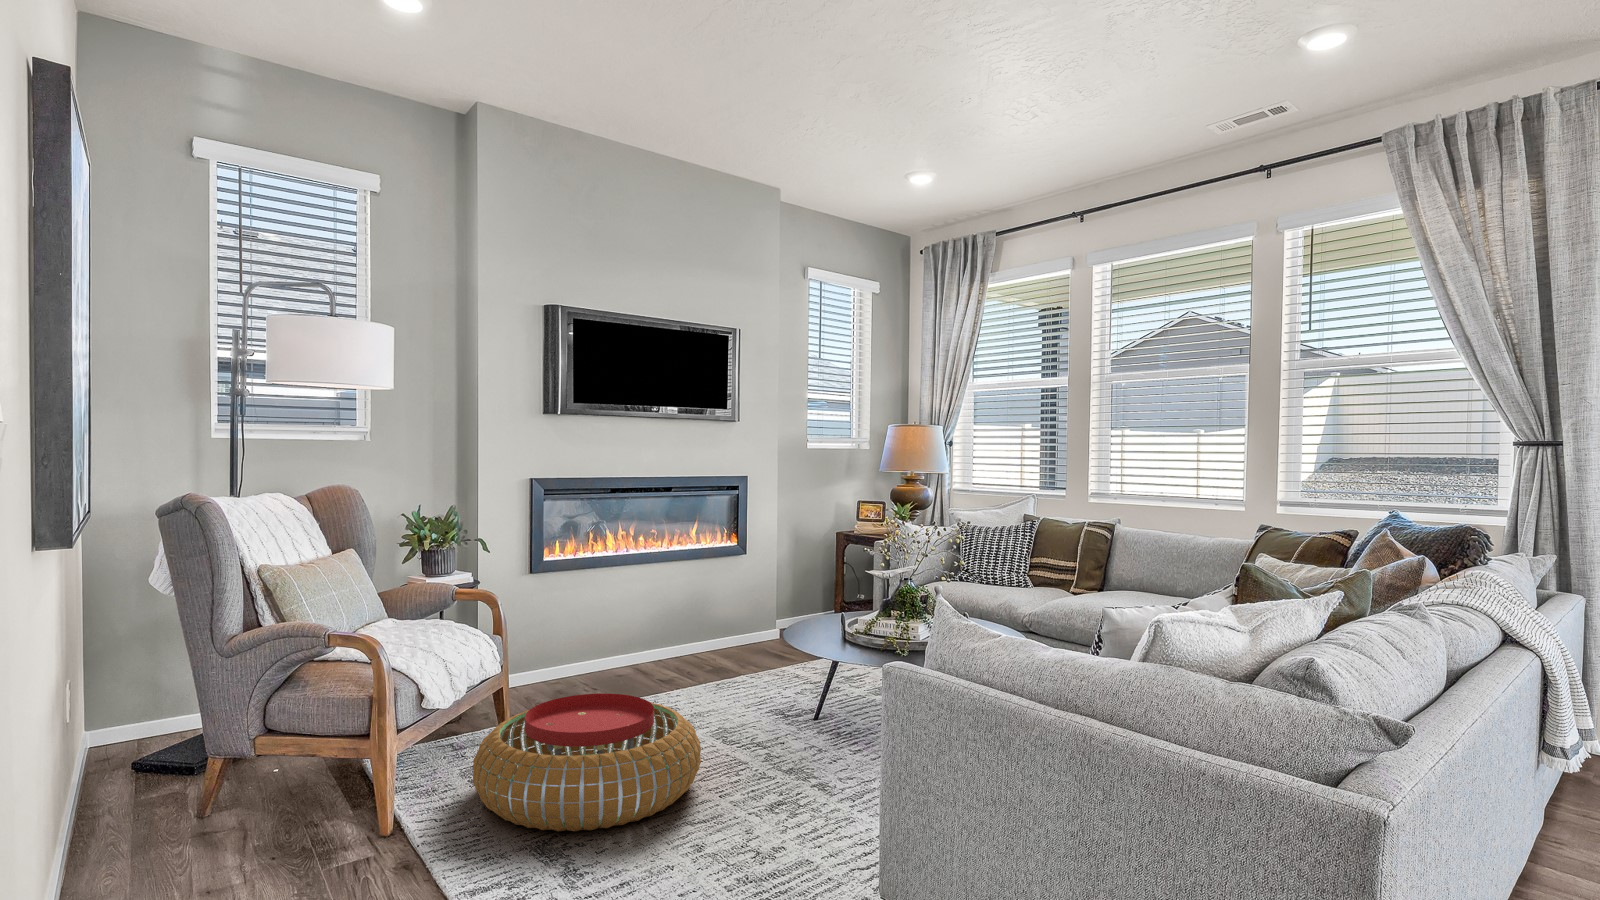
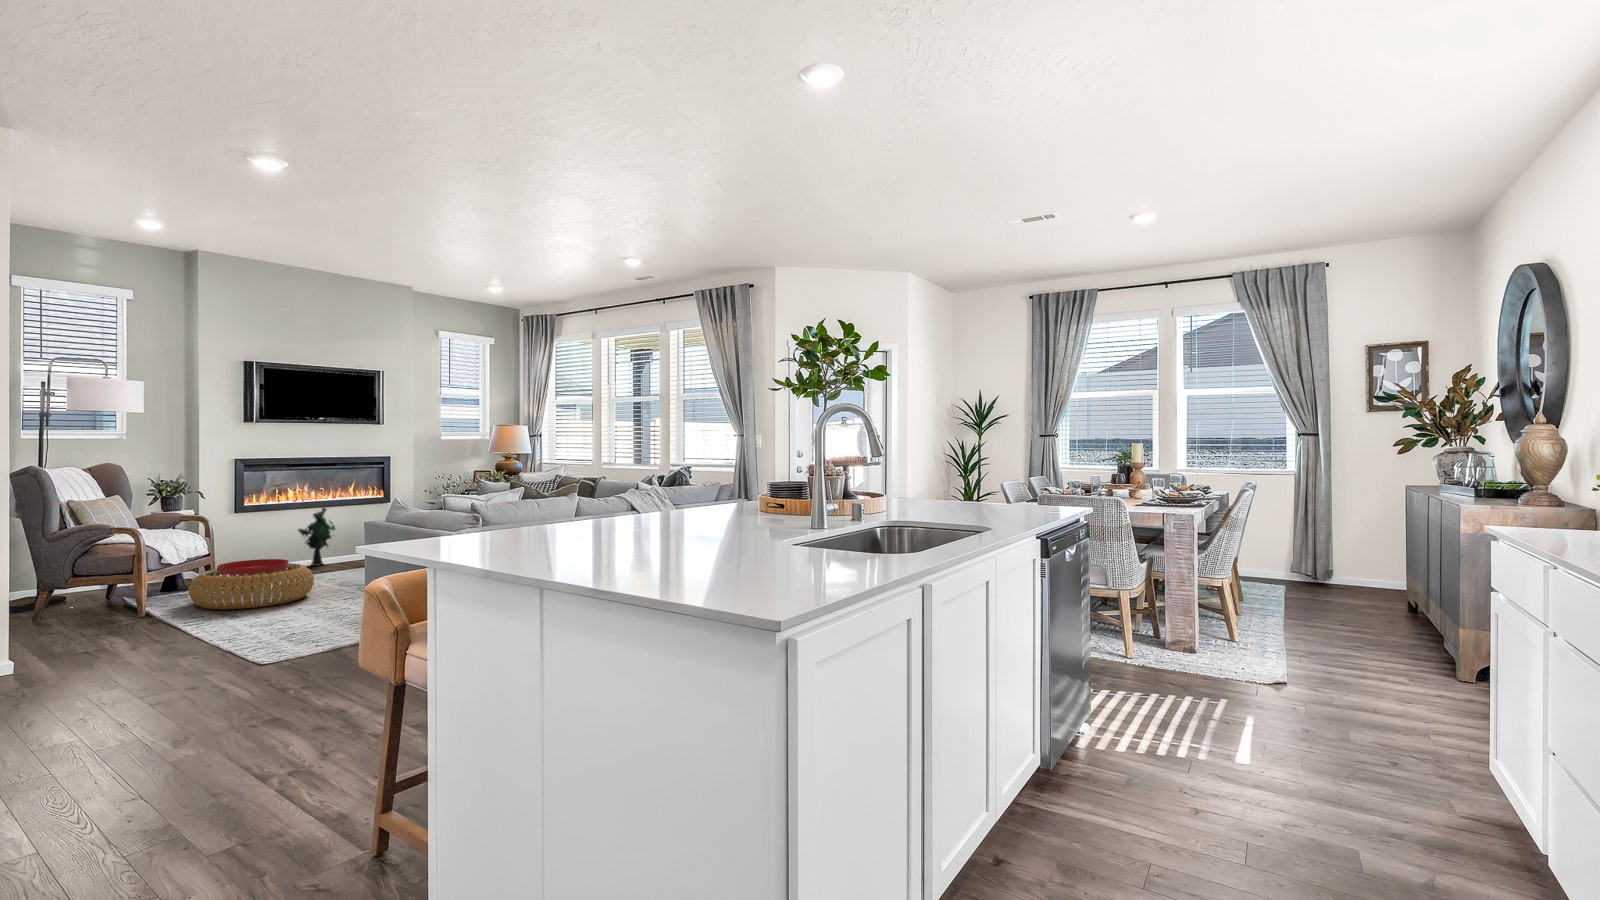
decorative plant: none [620,564,679,668] -> present [298,508,336,566]

